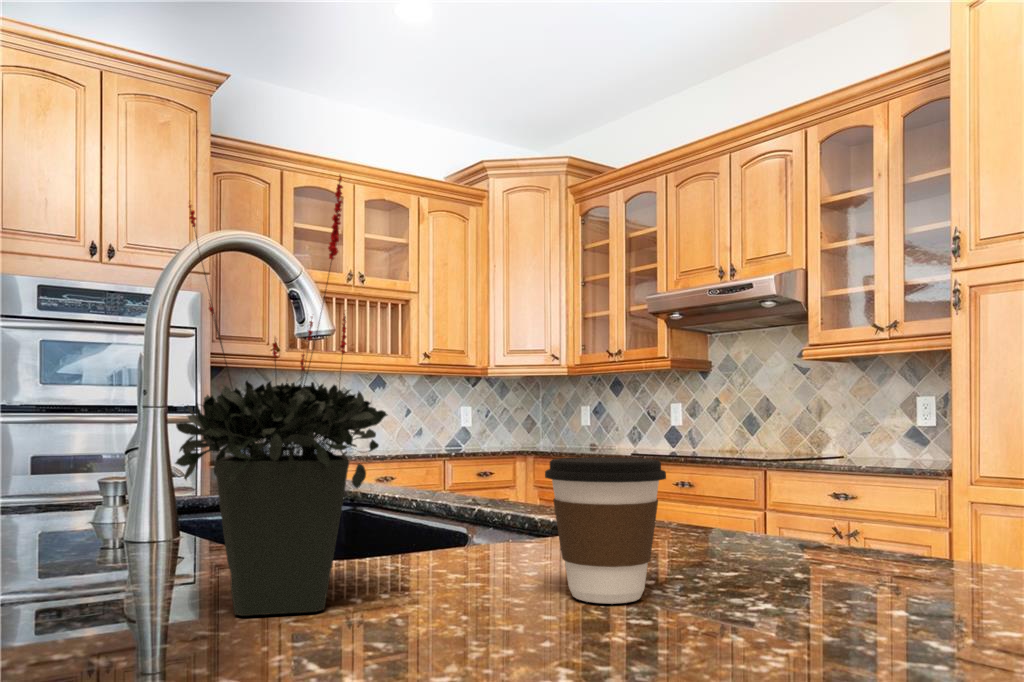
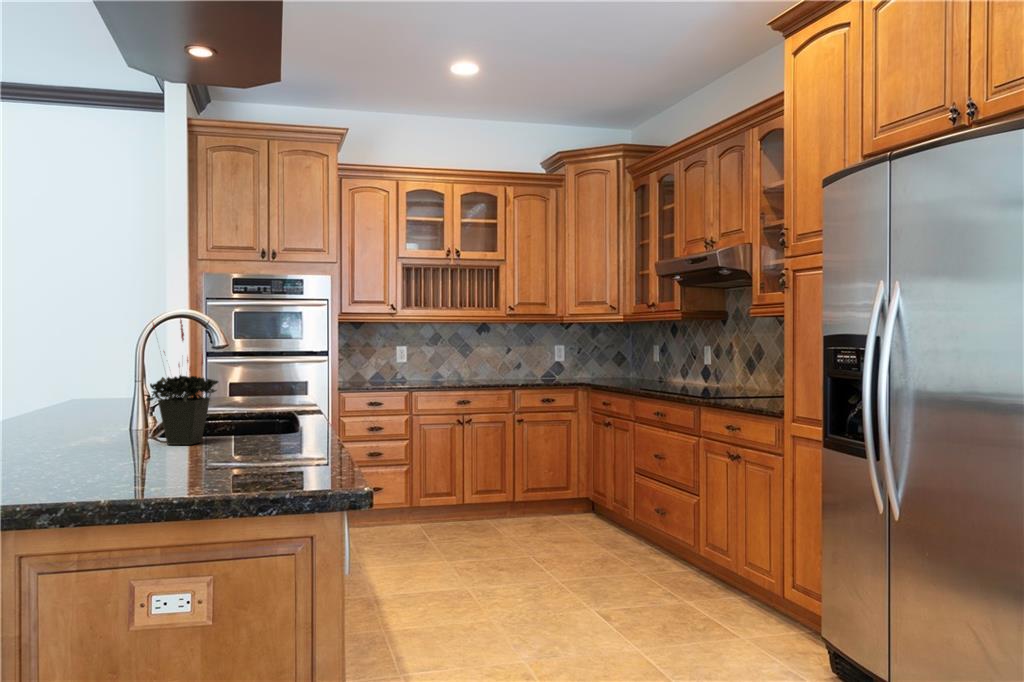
coffee cup: present [545,457,666,604] -> none [256,400,298,448]

